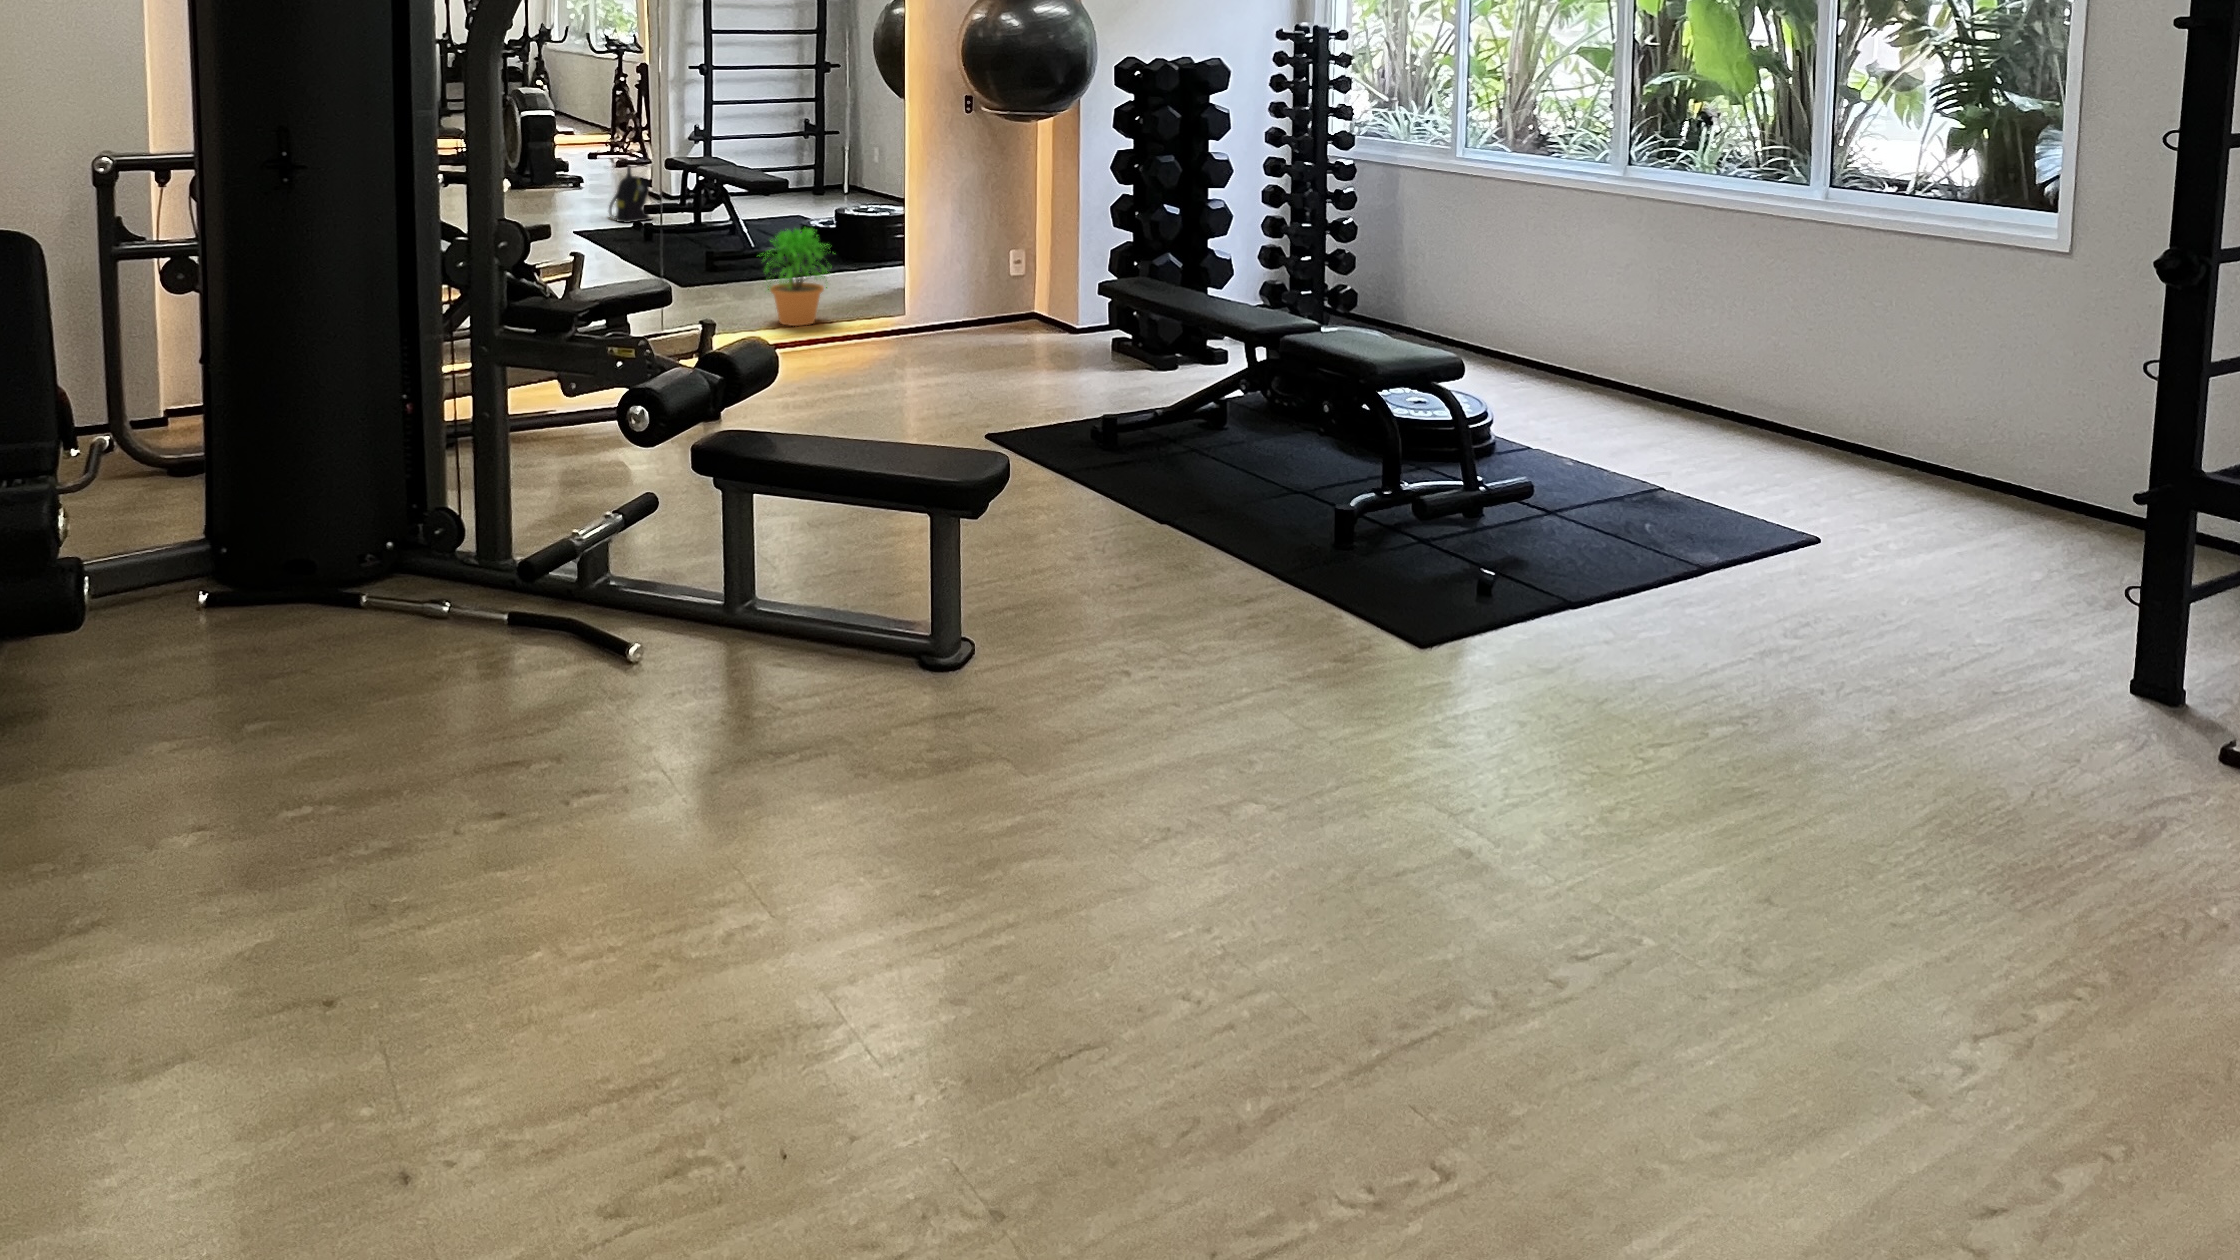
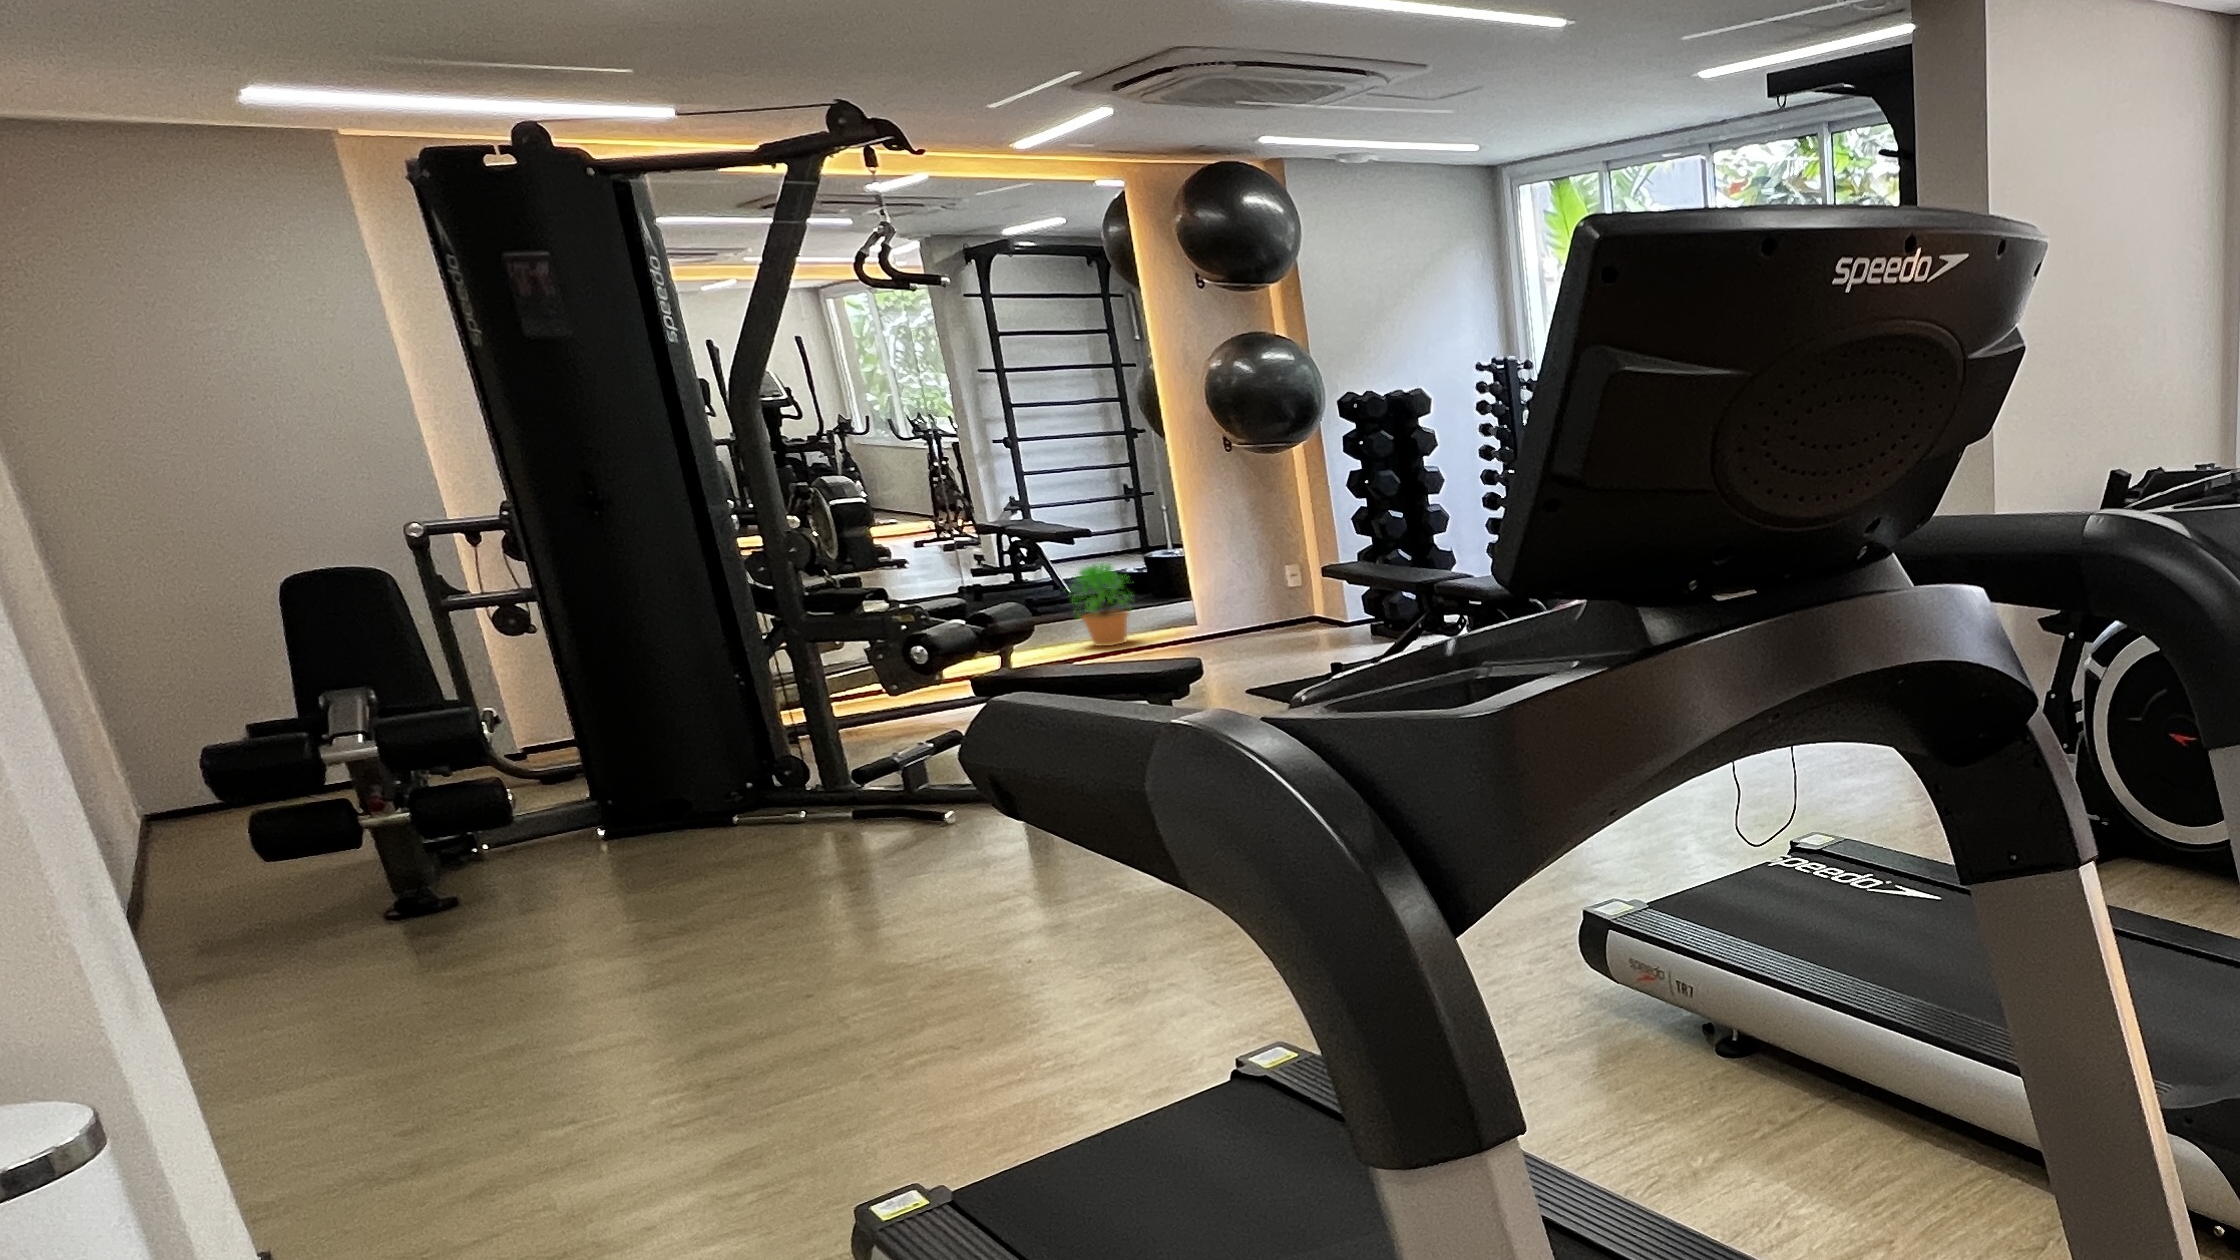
backpack: present [609,166,652,223] -> none [936,541,983,594]

